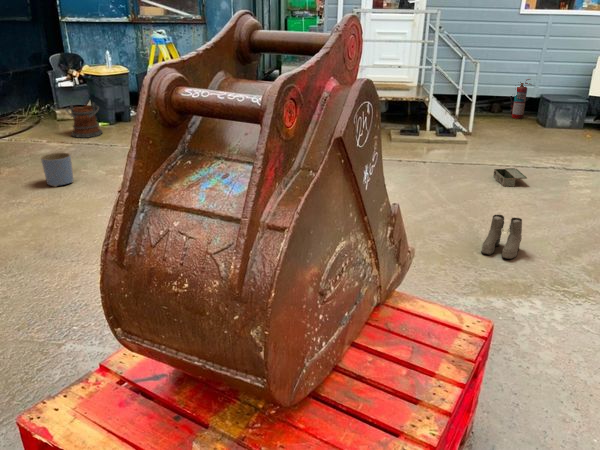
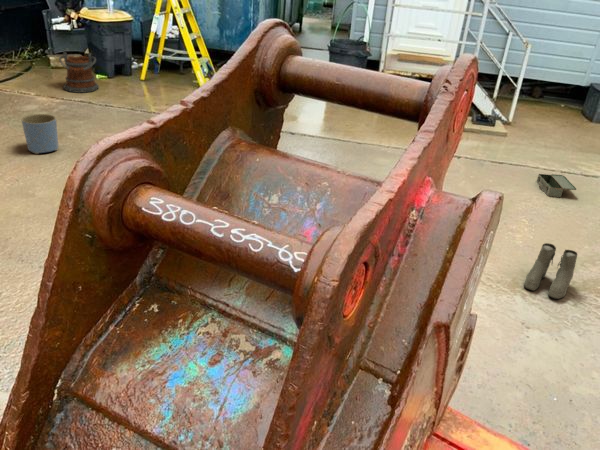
fire extinguisher: present [510,79,532,119] -> none [555,65,584,109]

